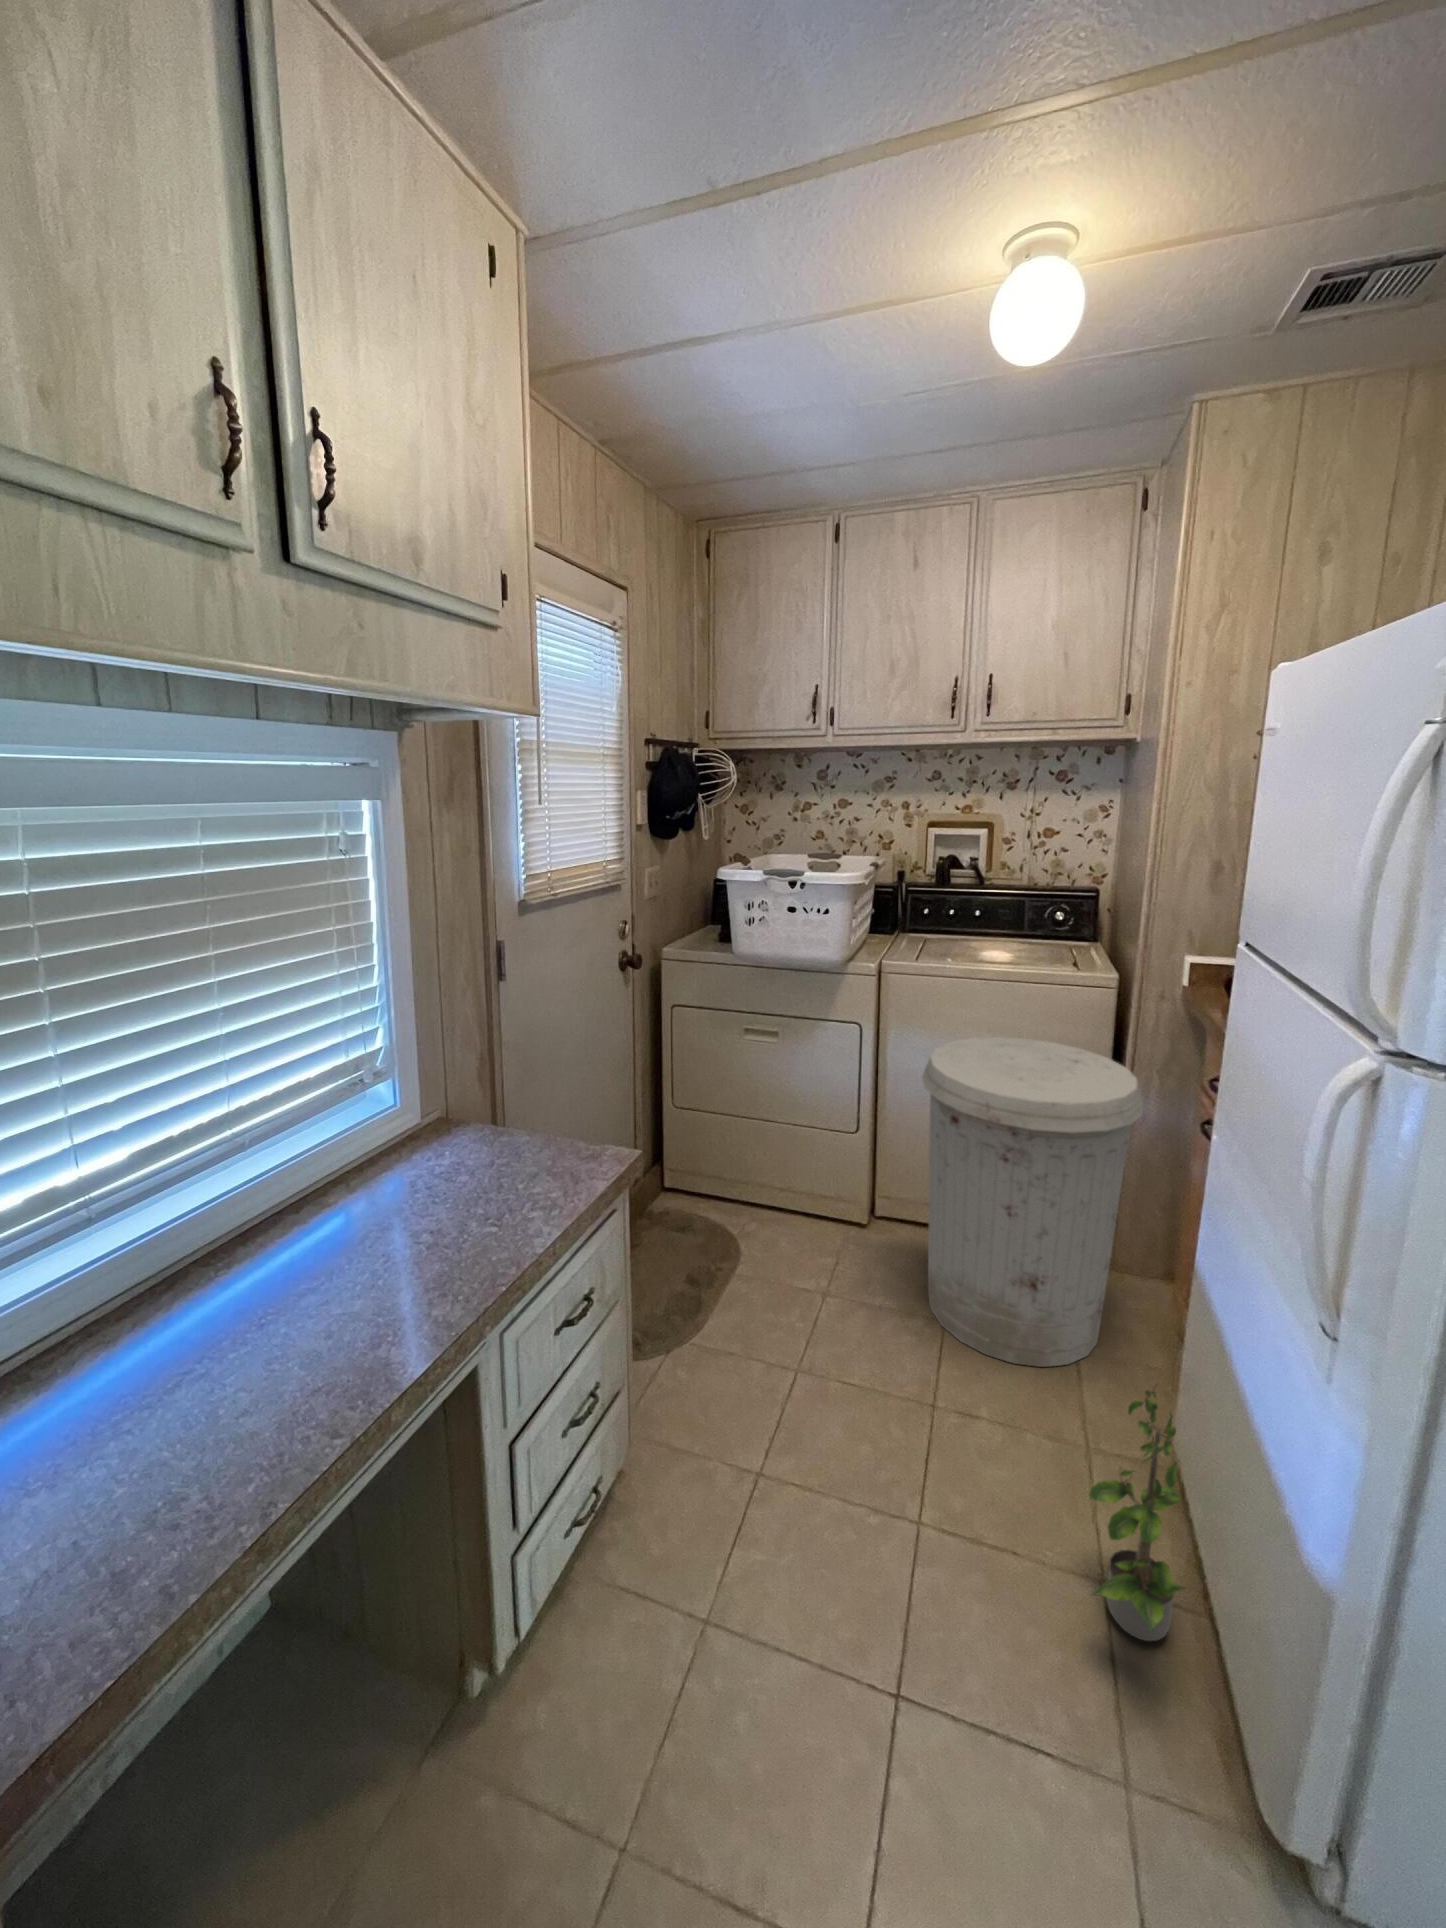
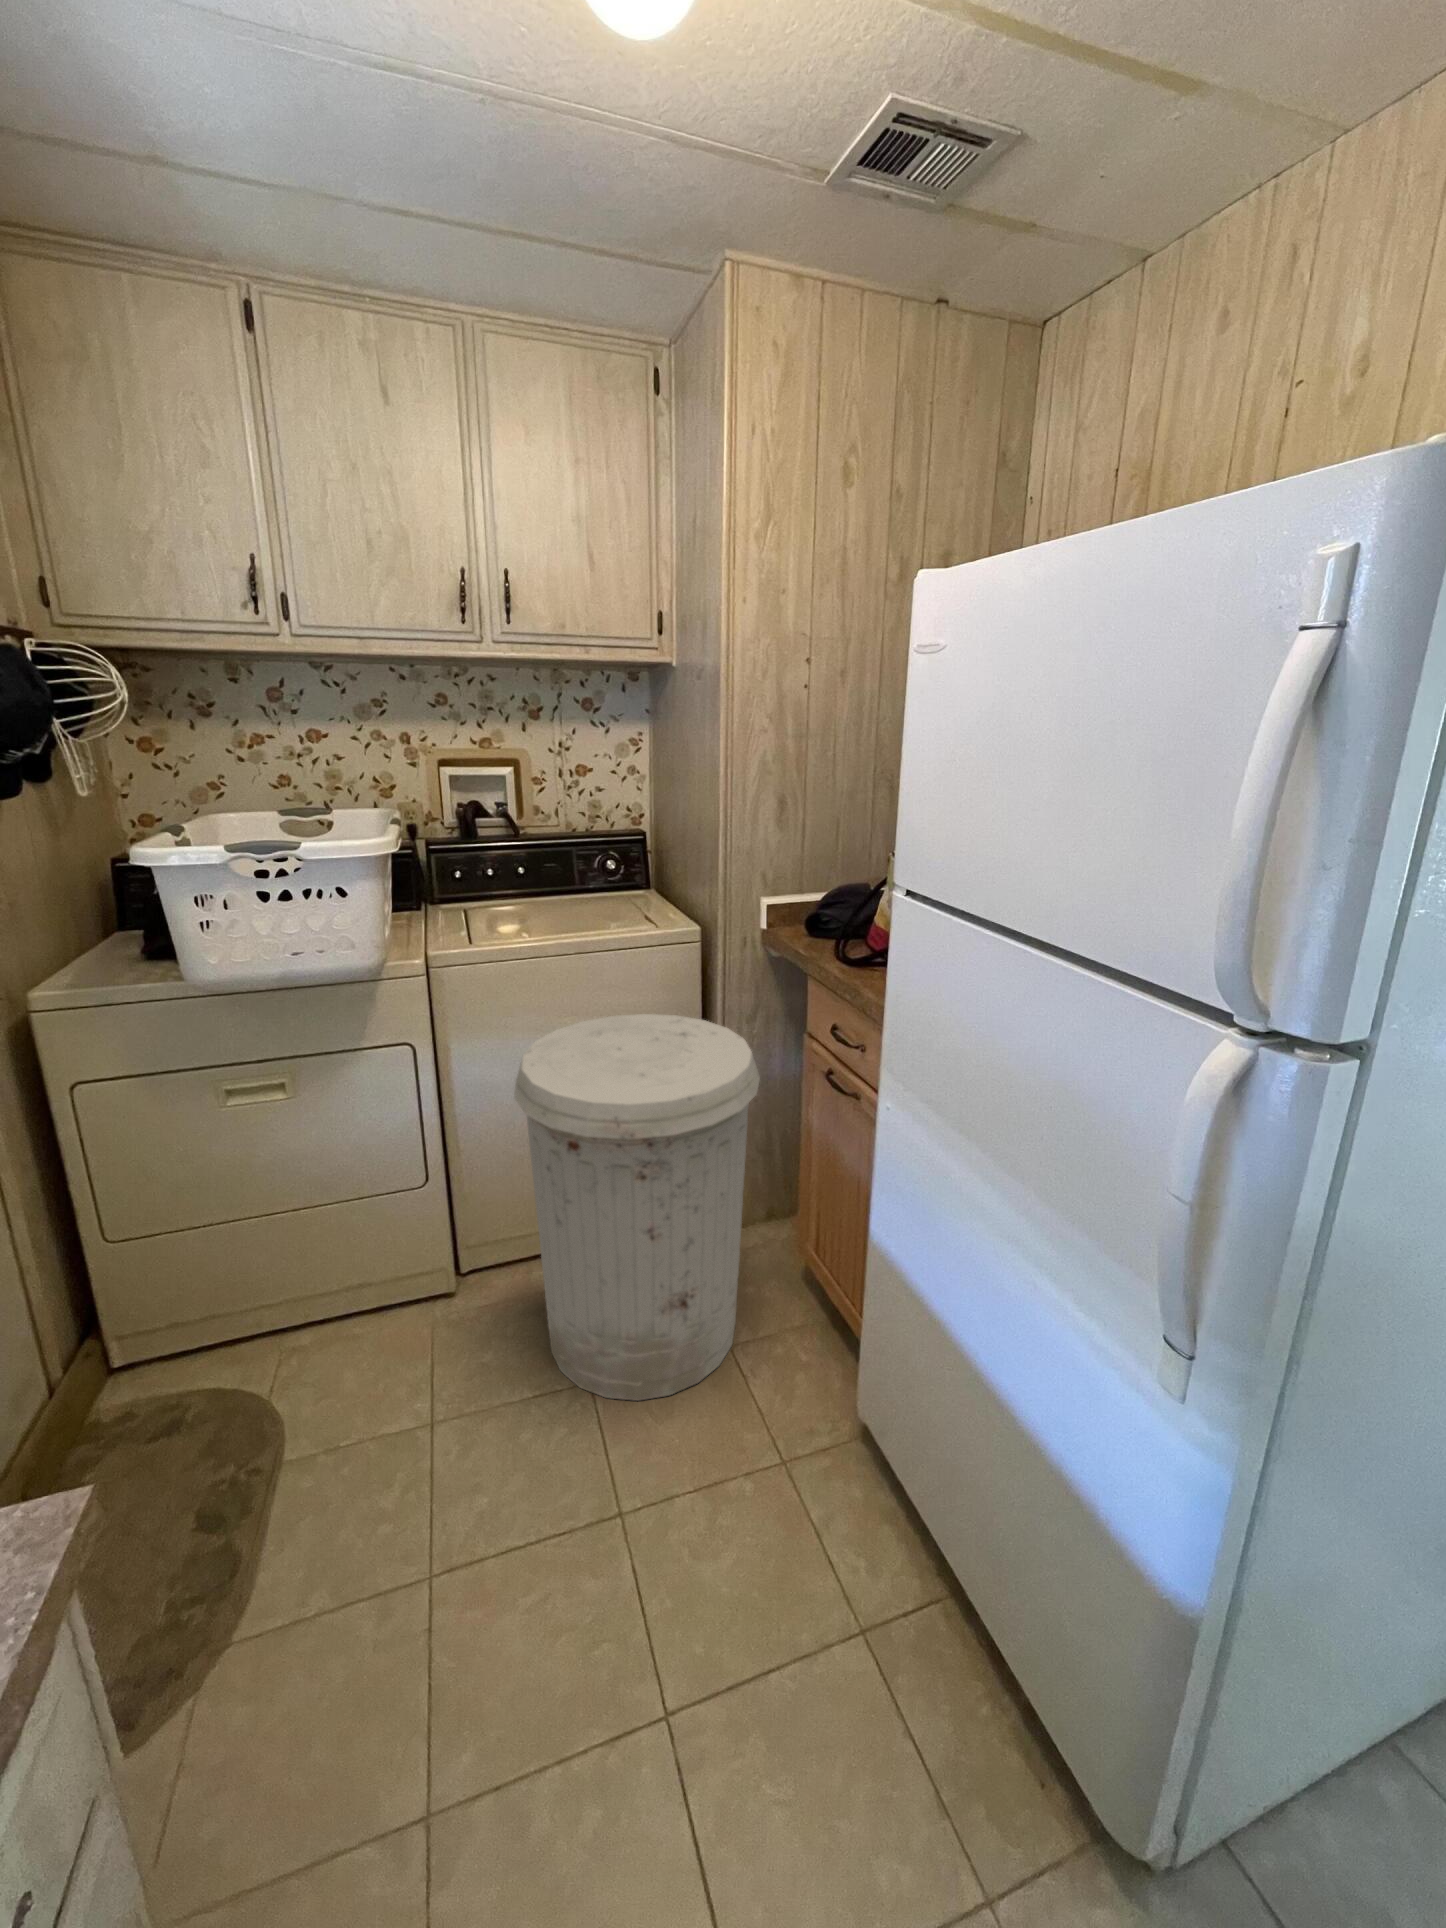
potted plant: present [1089,1390,1185,1641] -> none [824,1395,947,1688]

